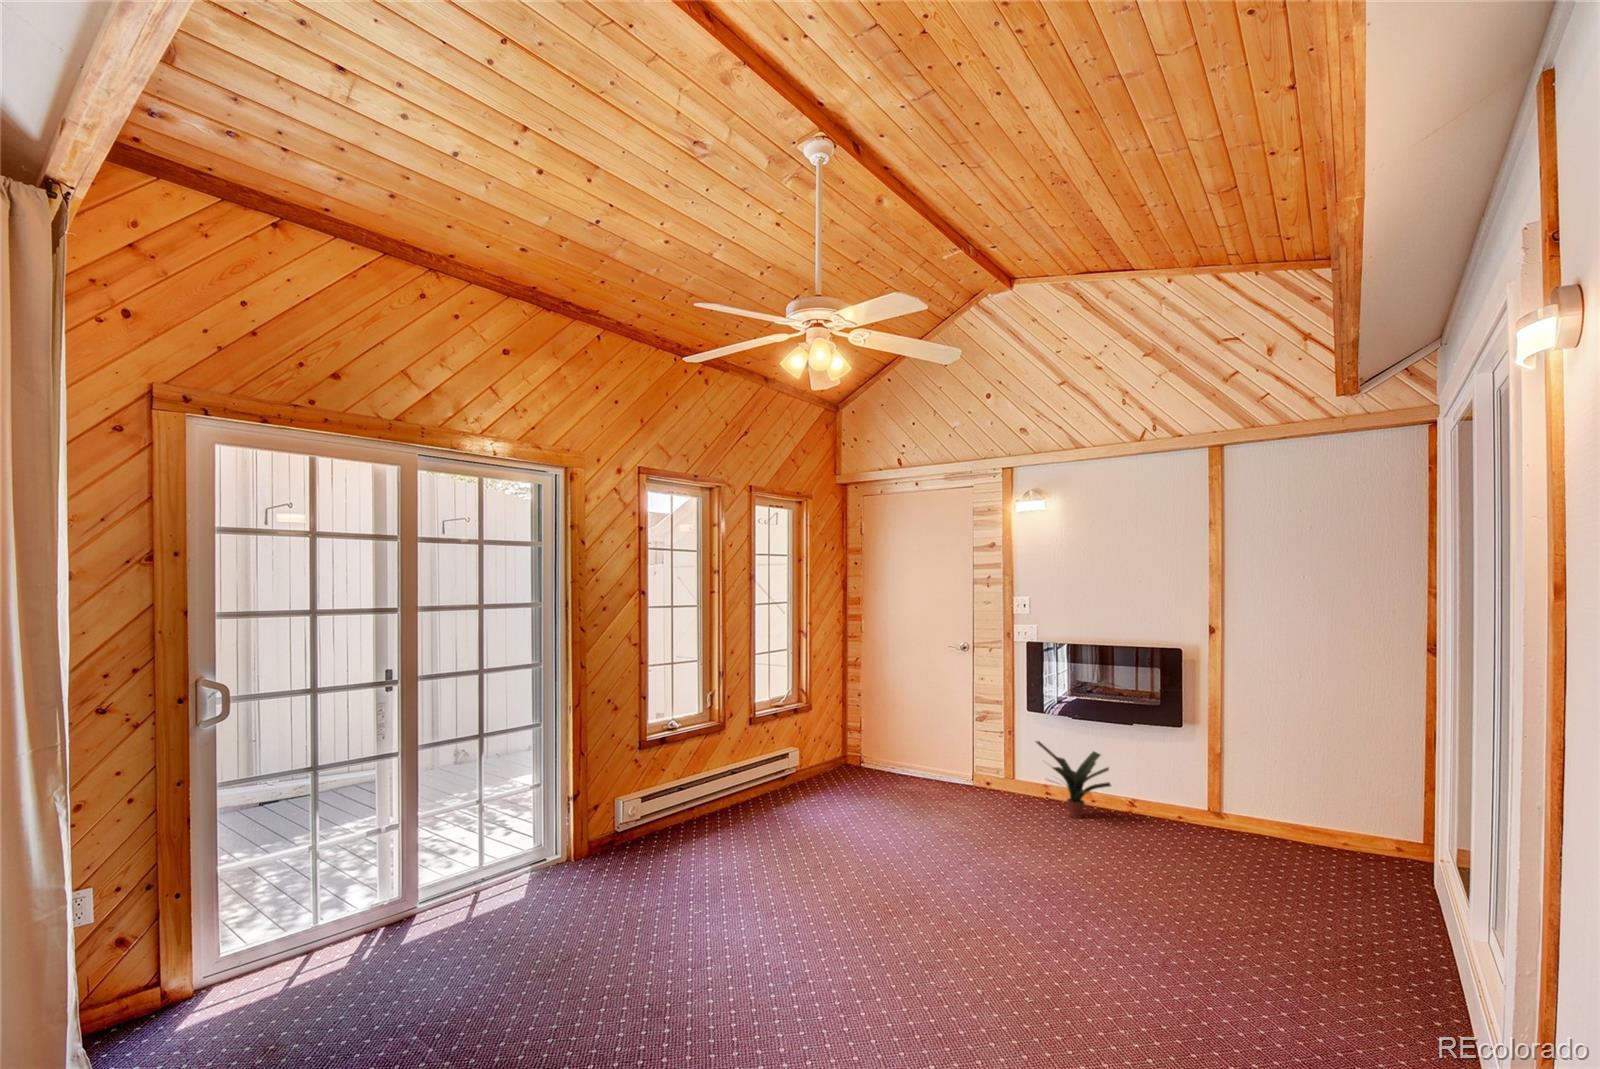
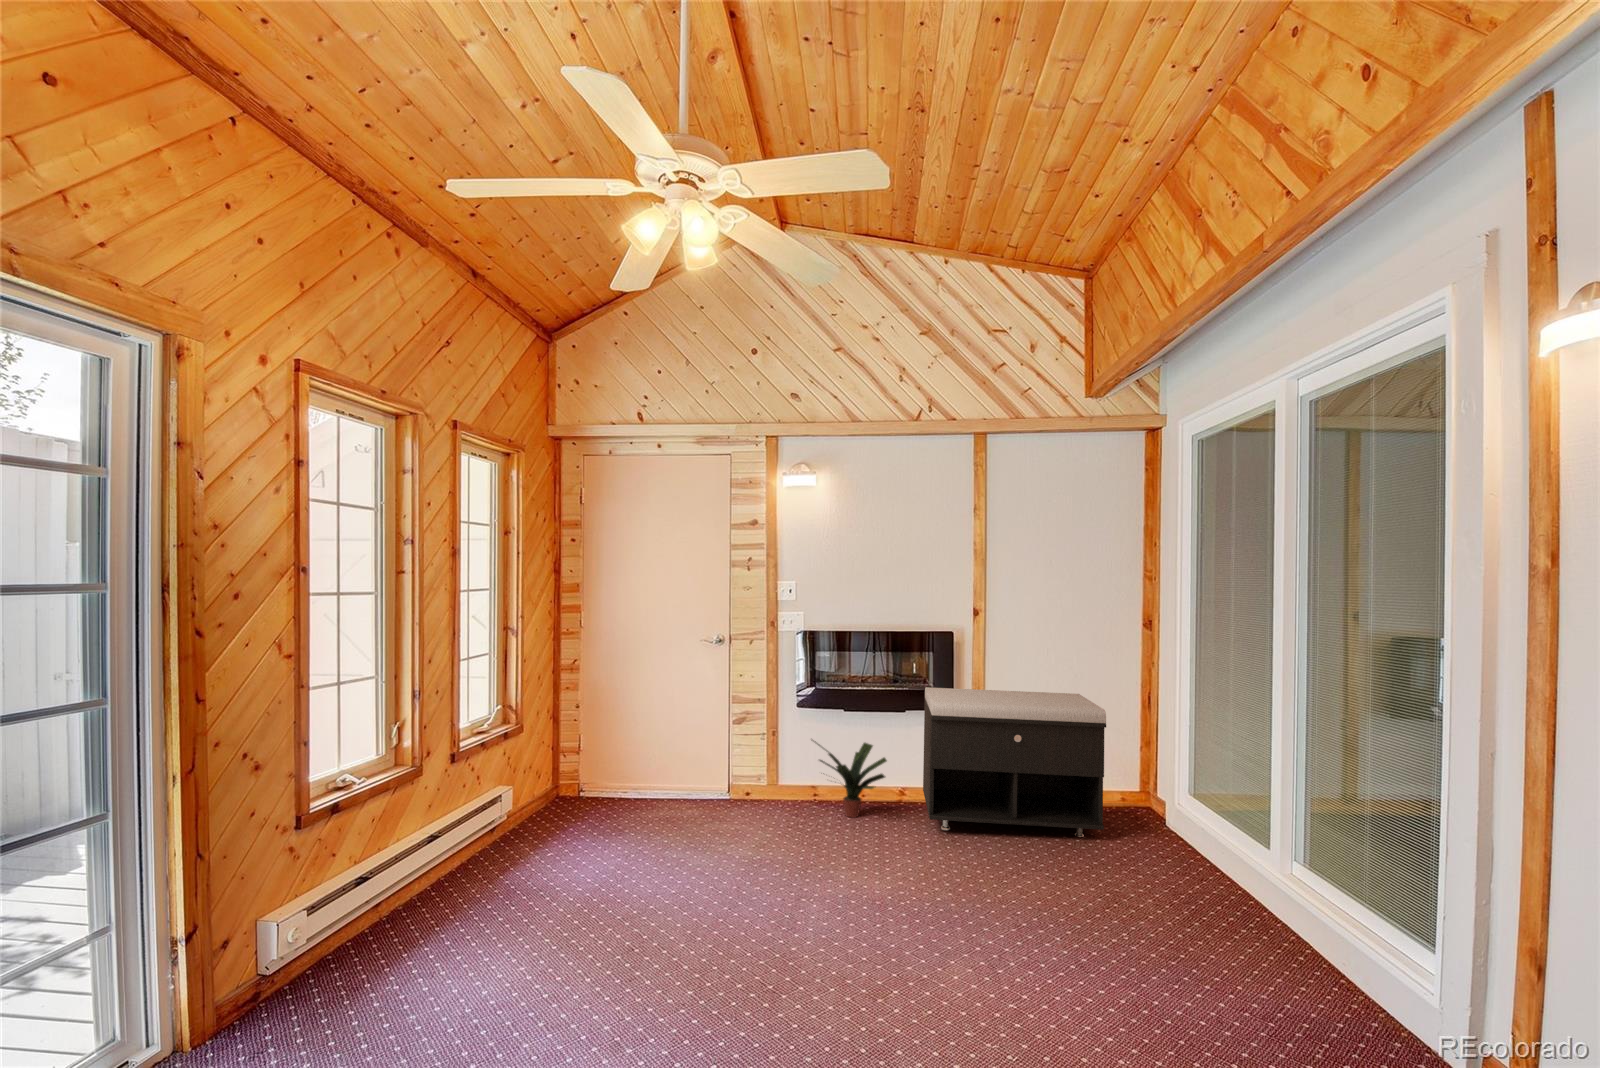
storage bench: none [1133,705,1334,877] -> present [923,687,1106,837]

